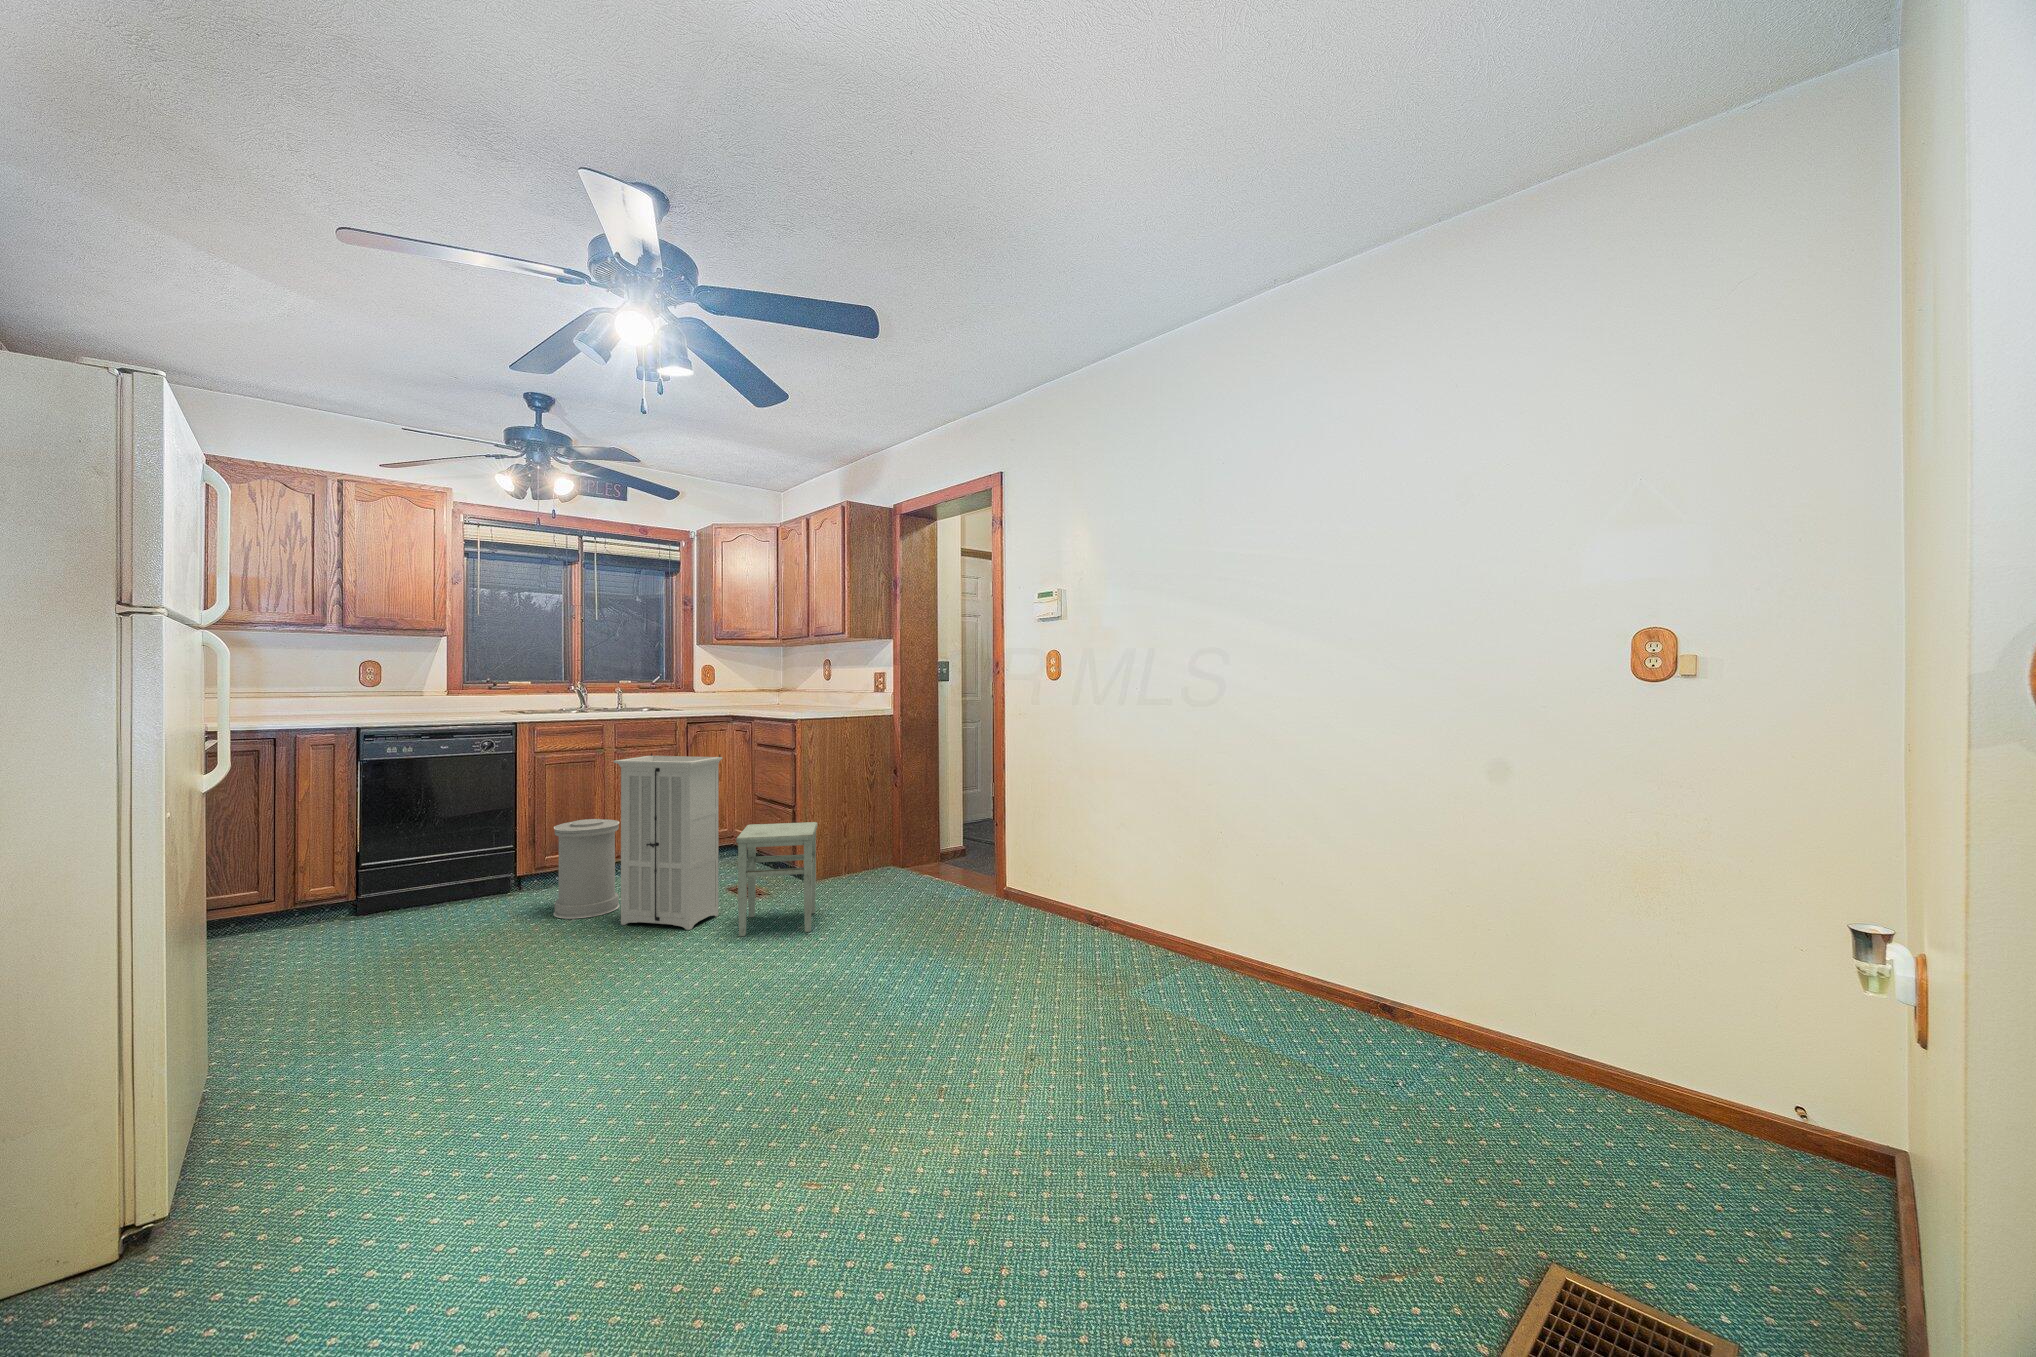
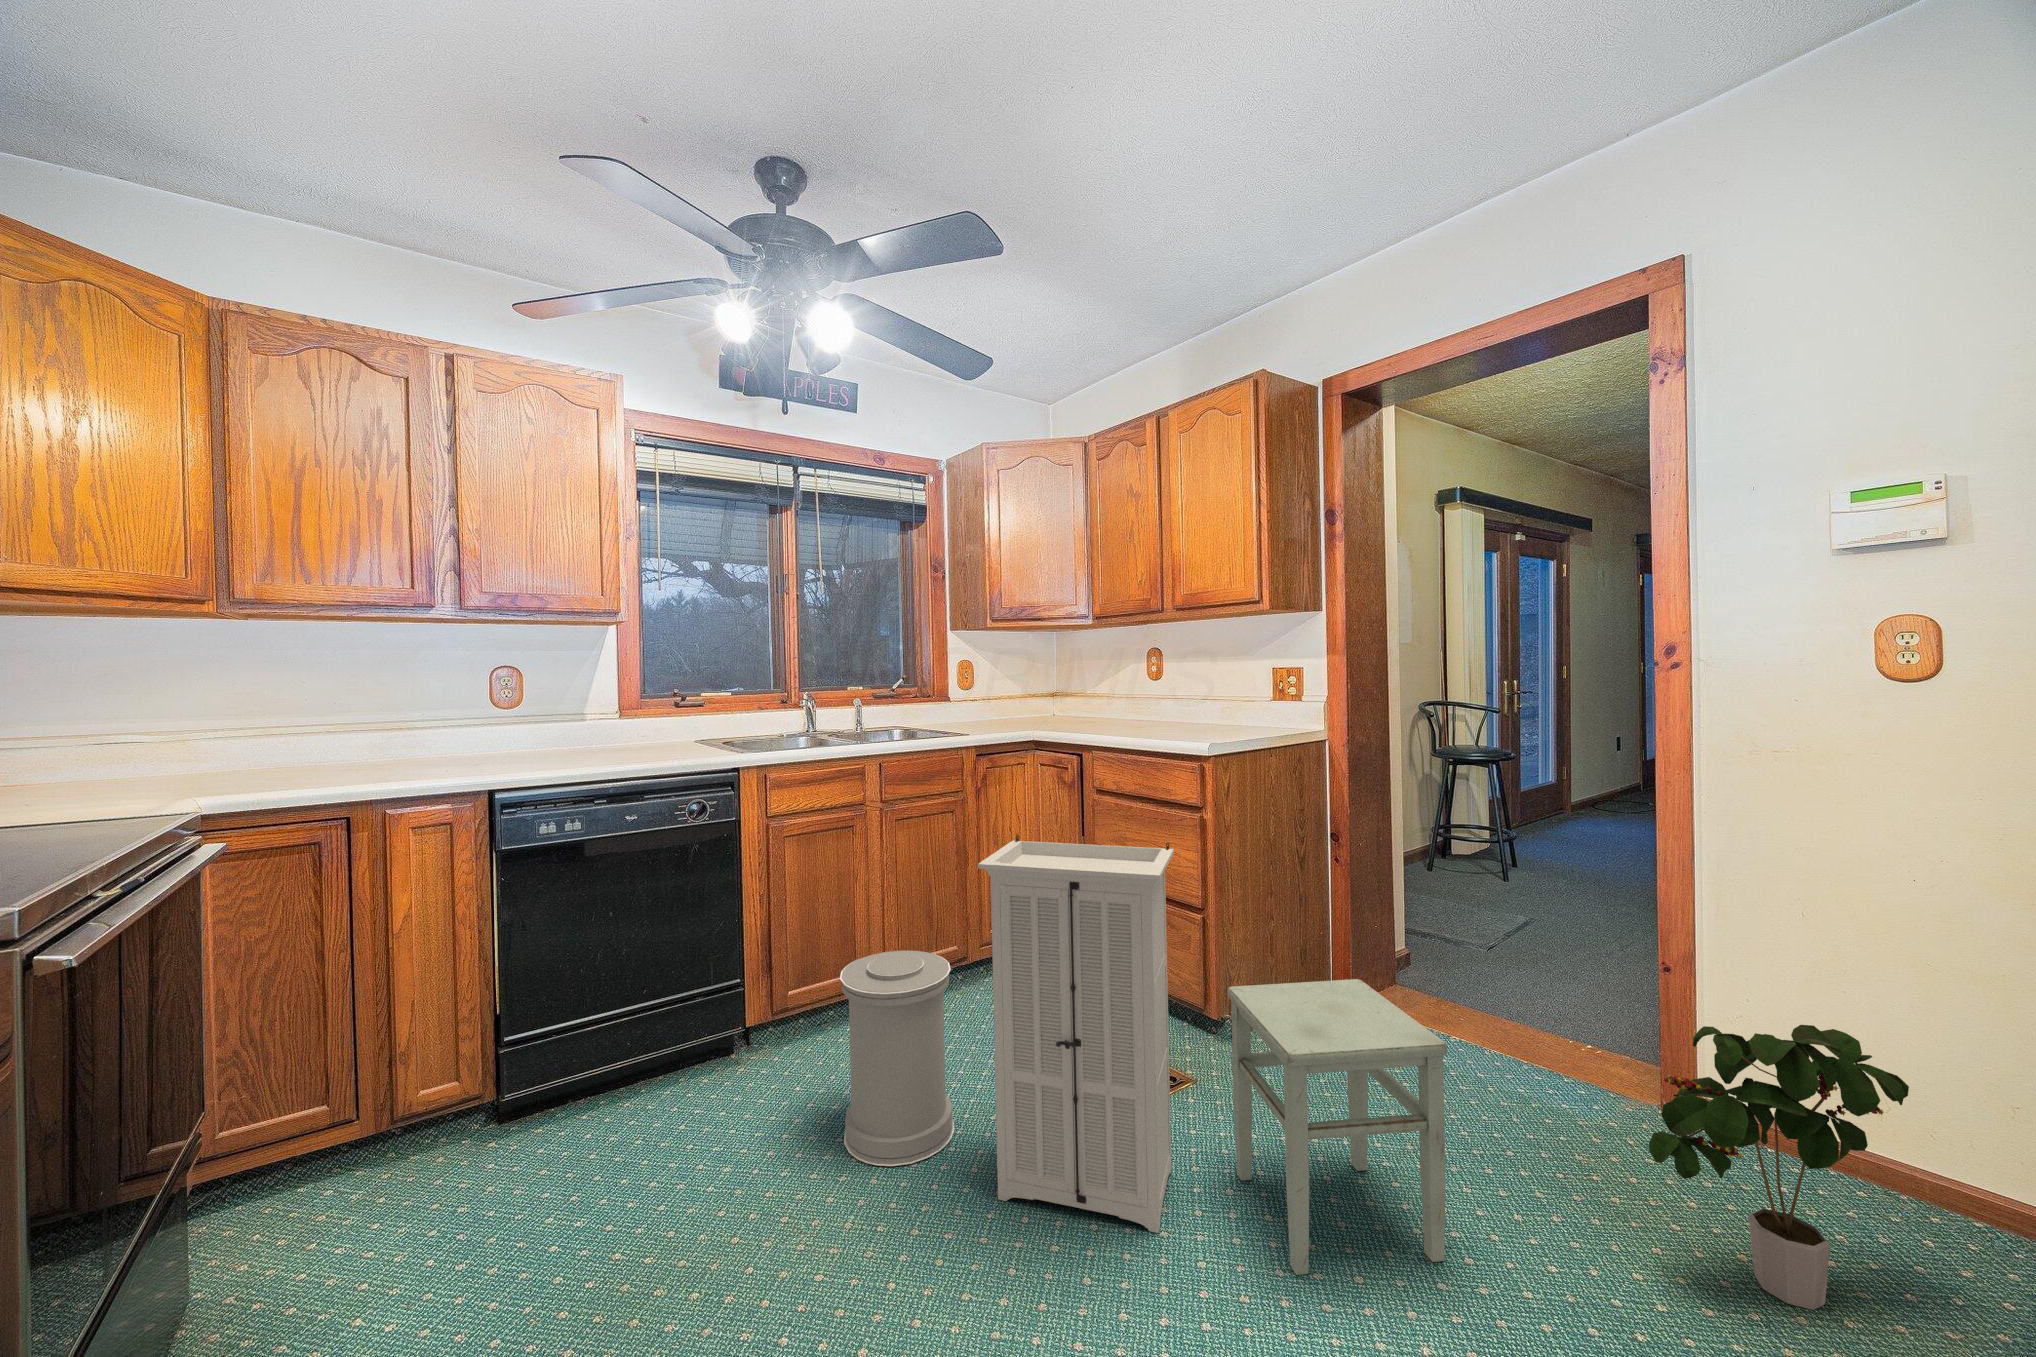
potted plant: none [892,823,994,936] -> present [1649,1025,1909,1310]

